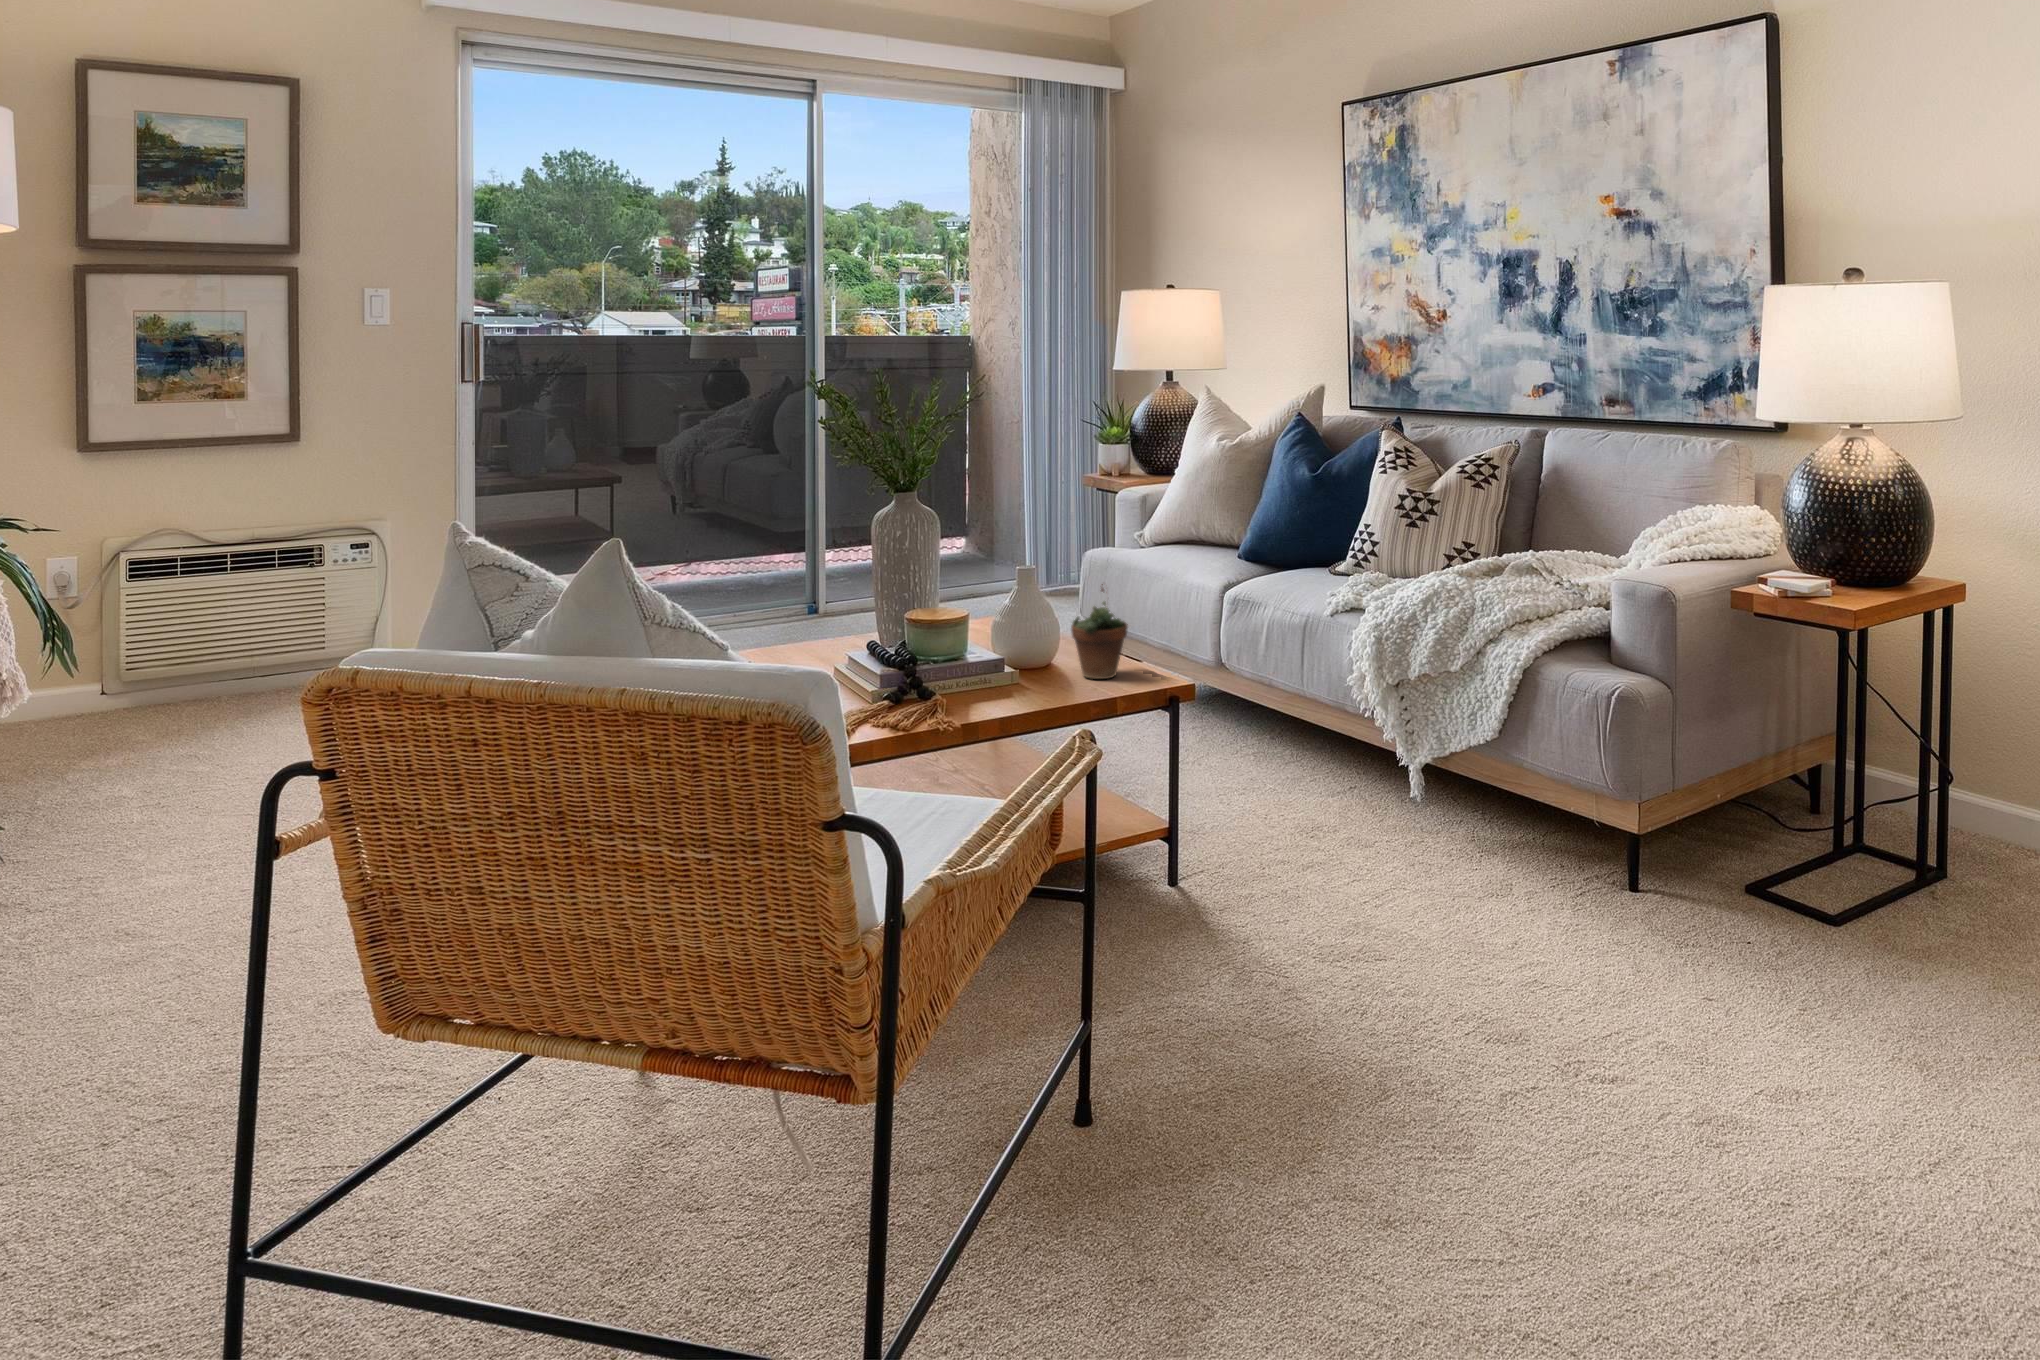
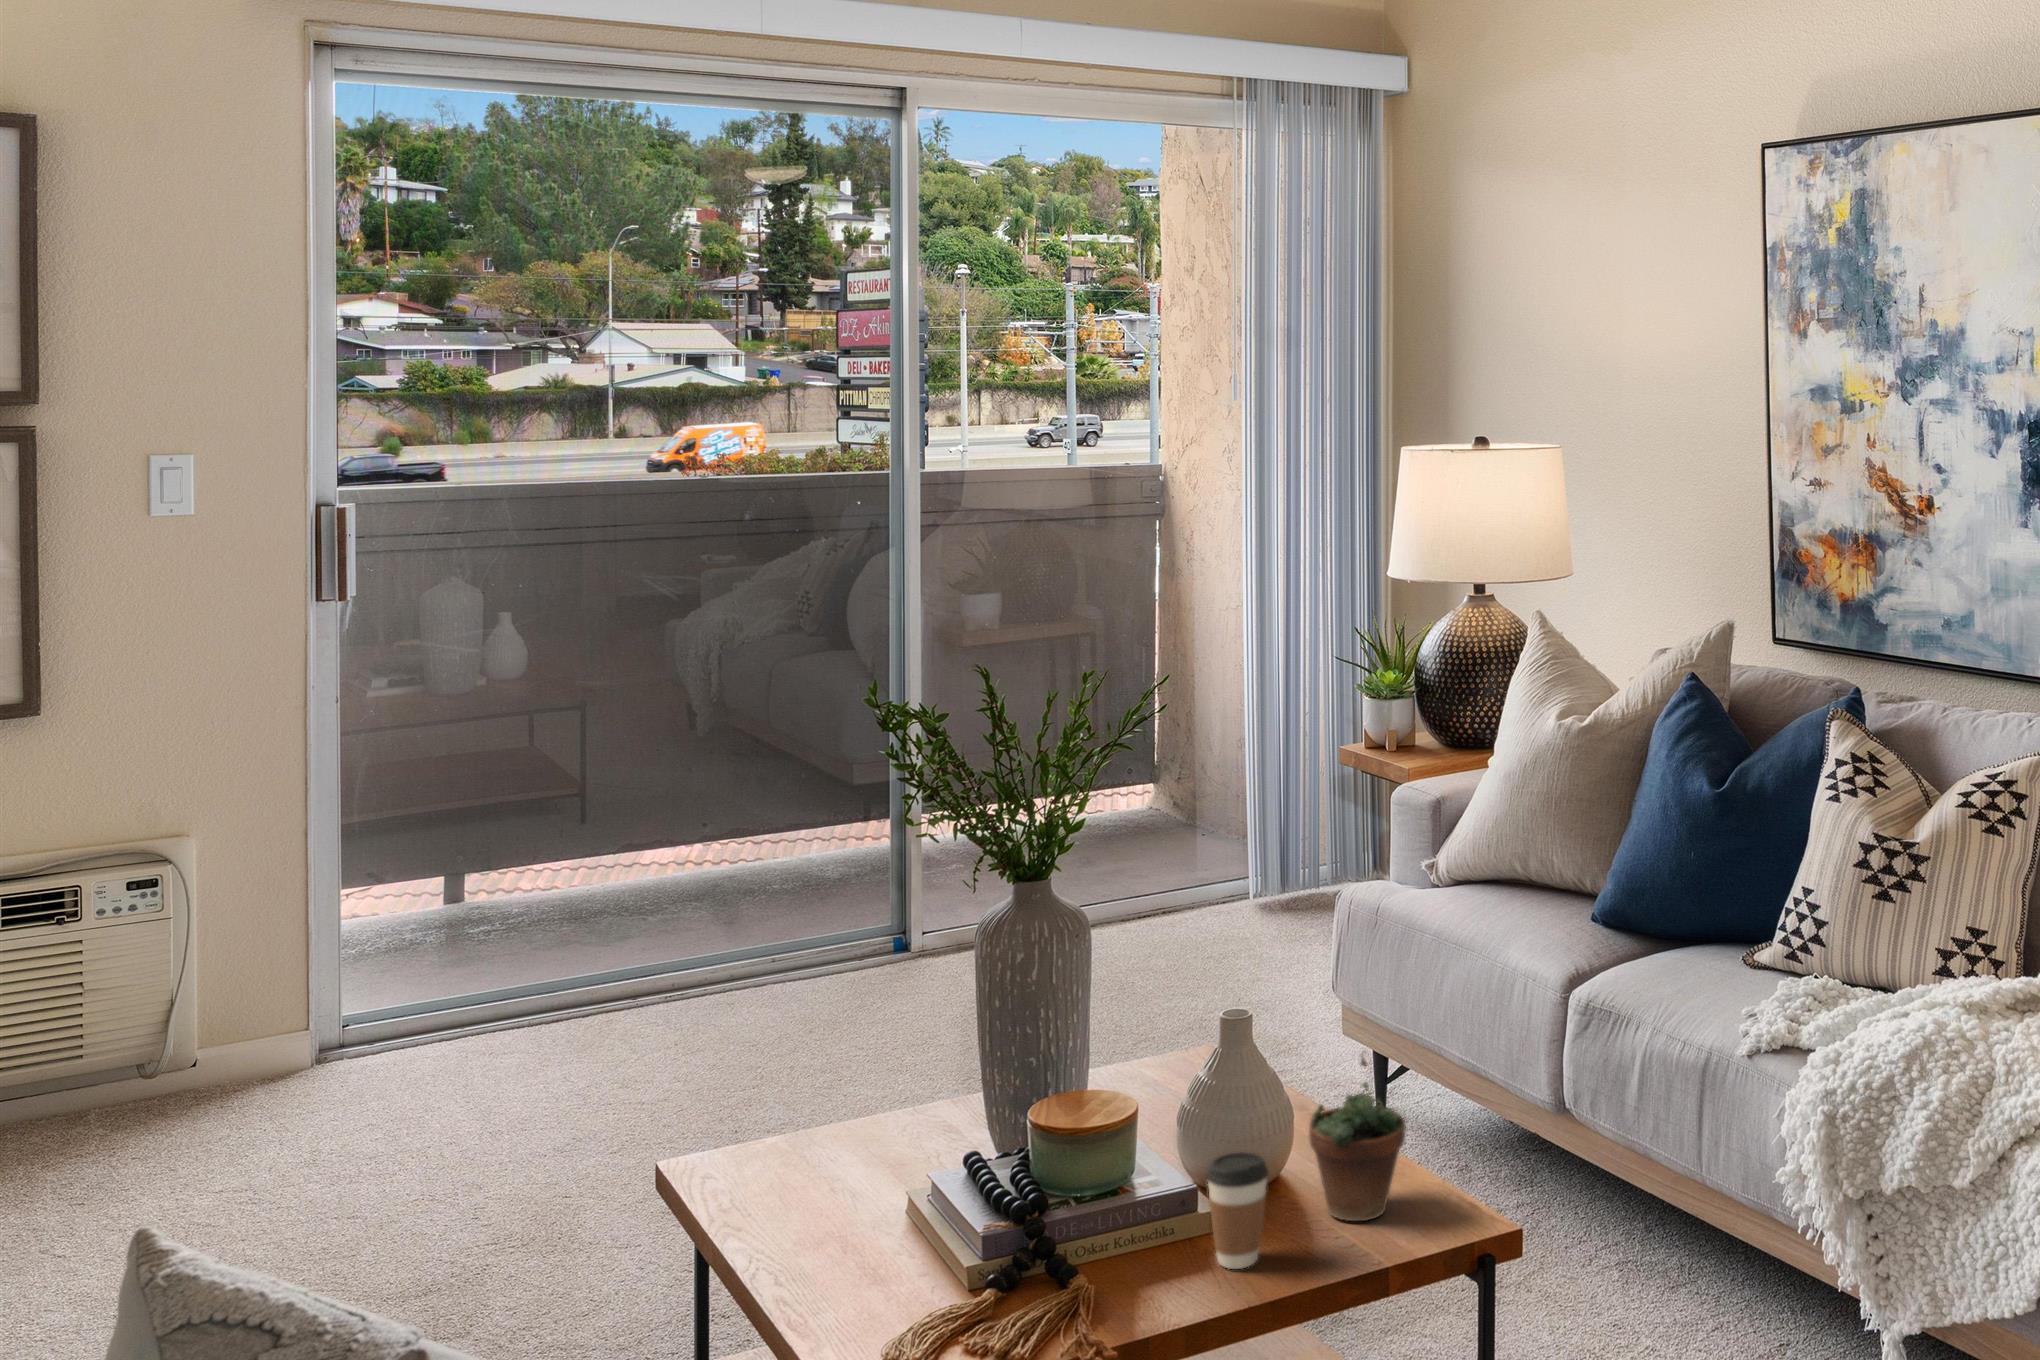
coffee cup: none [1013,633,1049,697] -> present [1207,1152,1269,1269]

